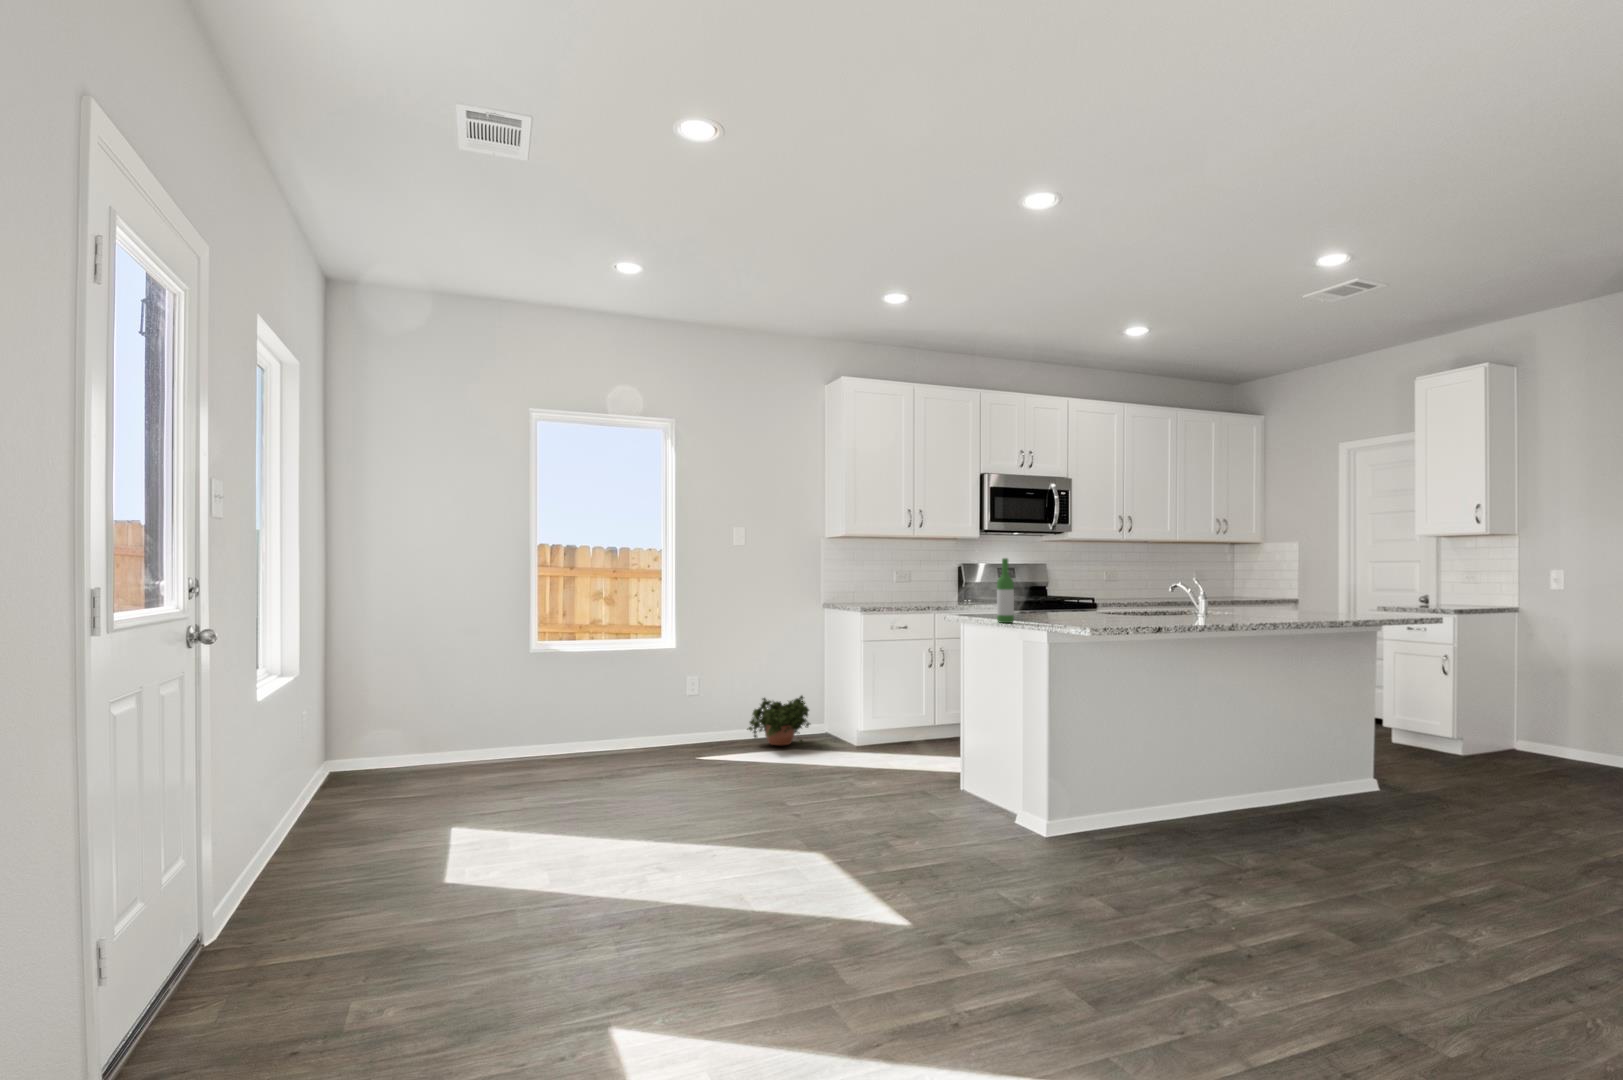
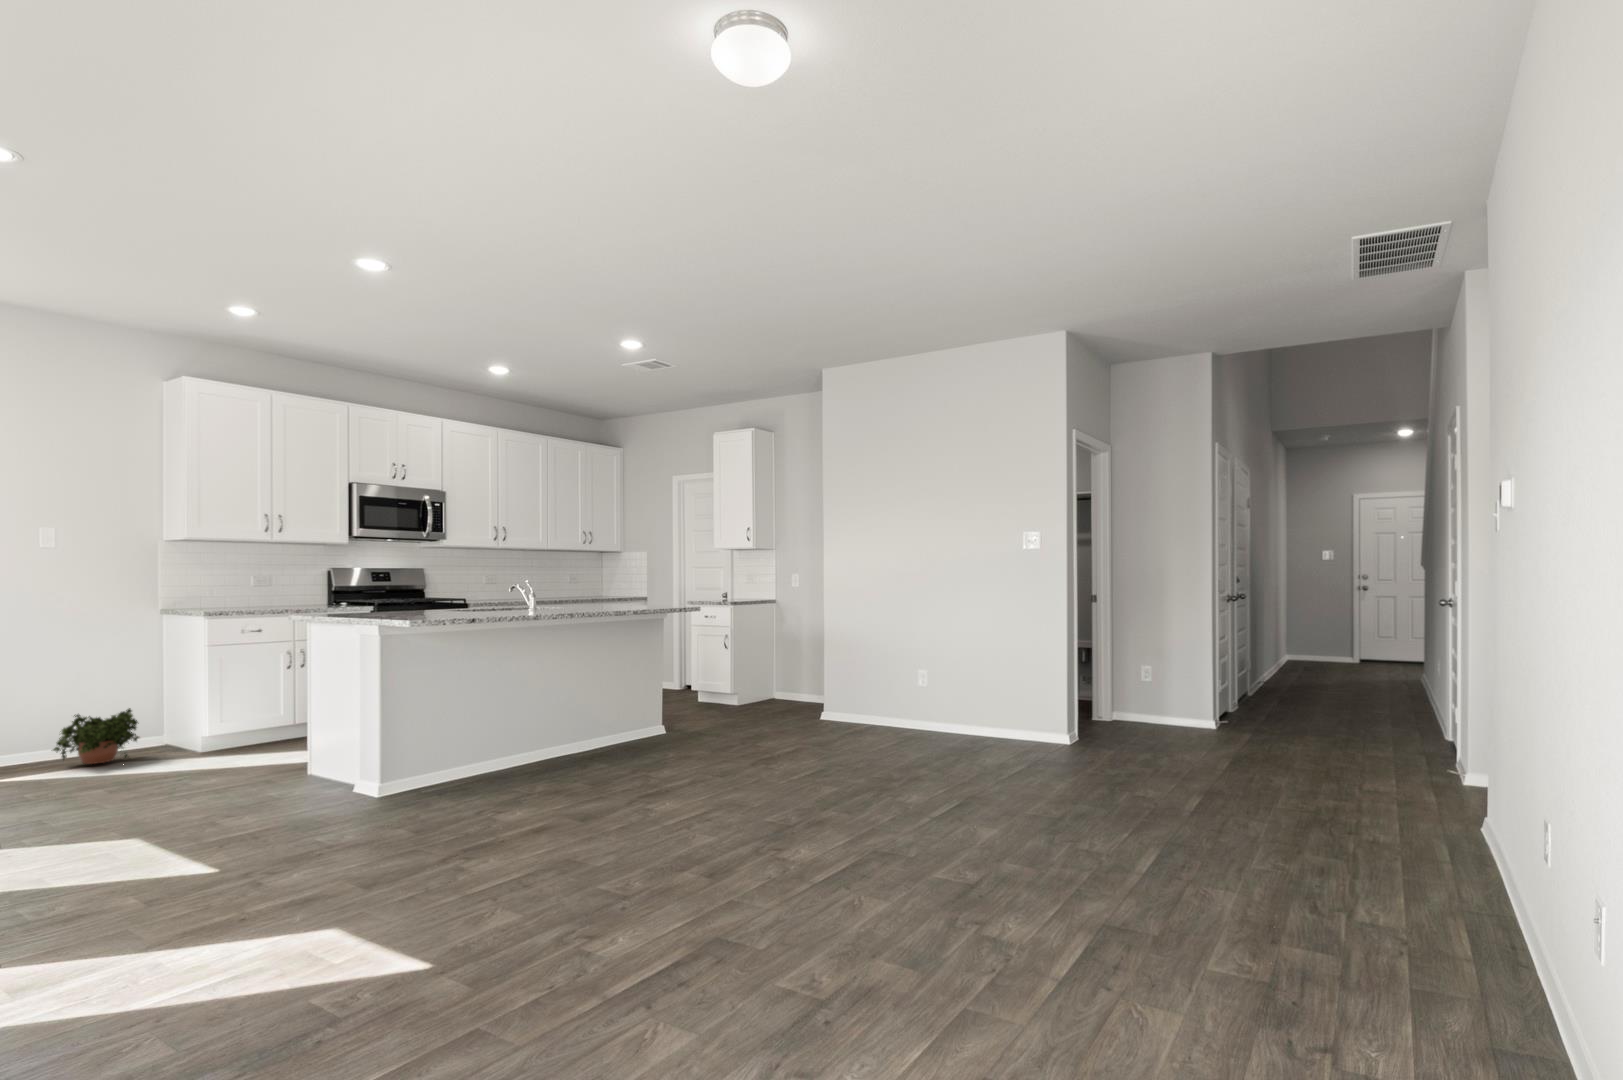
wine bottle: present [997,558,1014,623] -> none [340,559,357,616]

